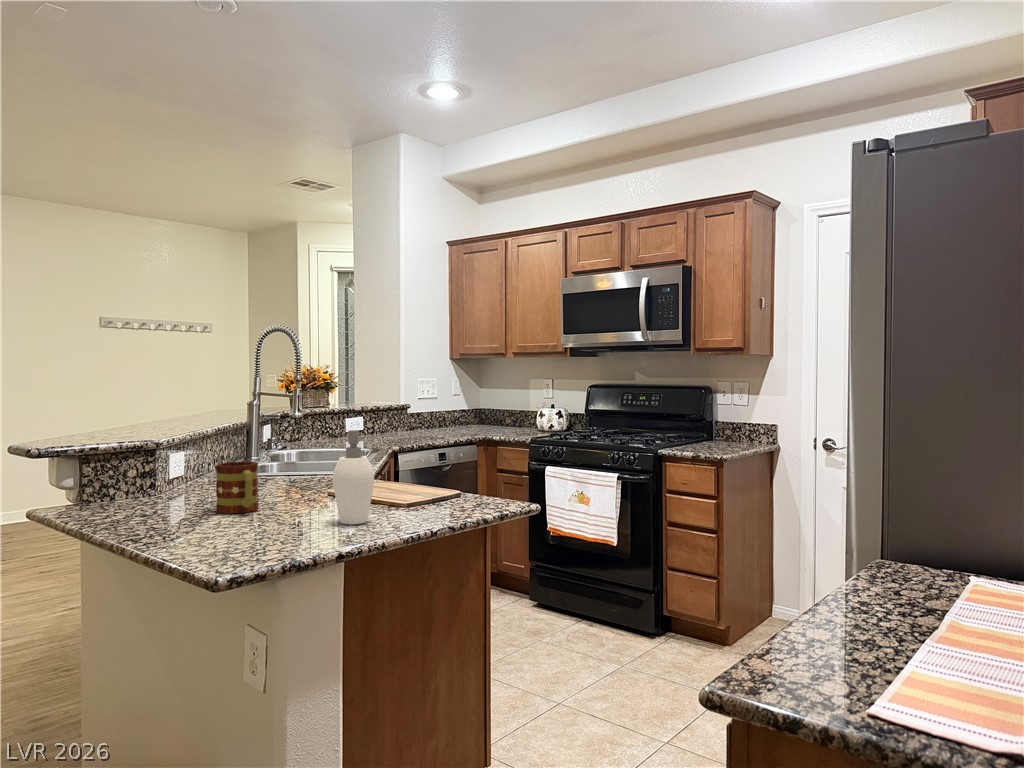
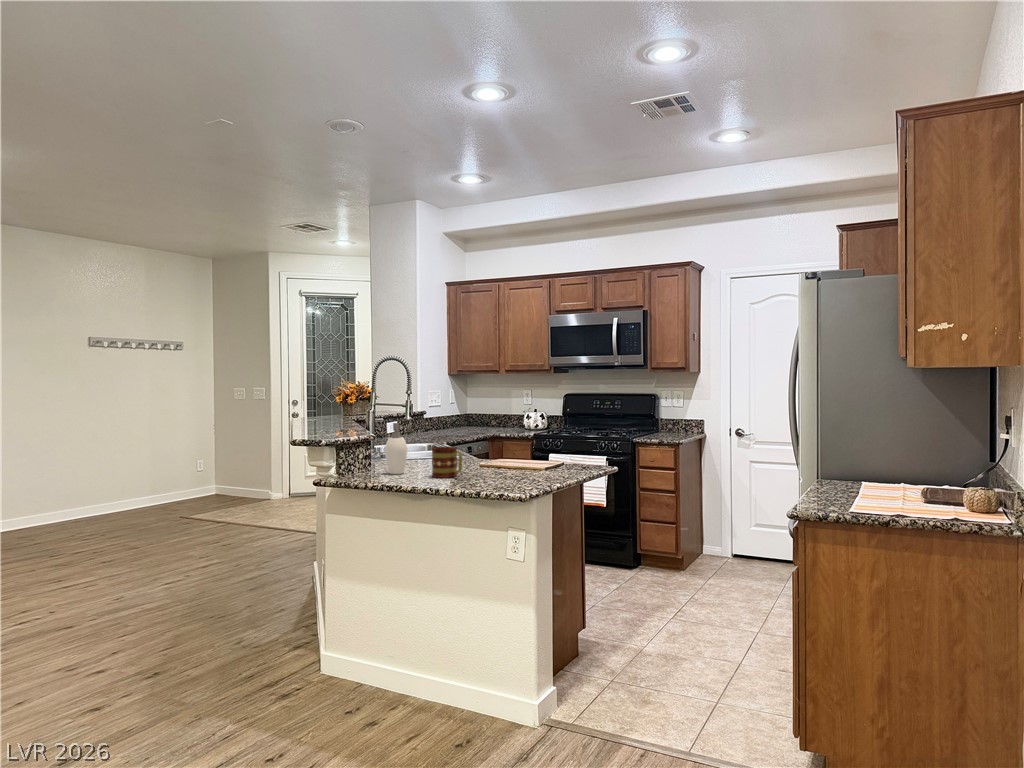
soap dispenser: present [333,430,378,524] -> present [385,423,407,474]

